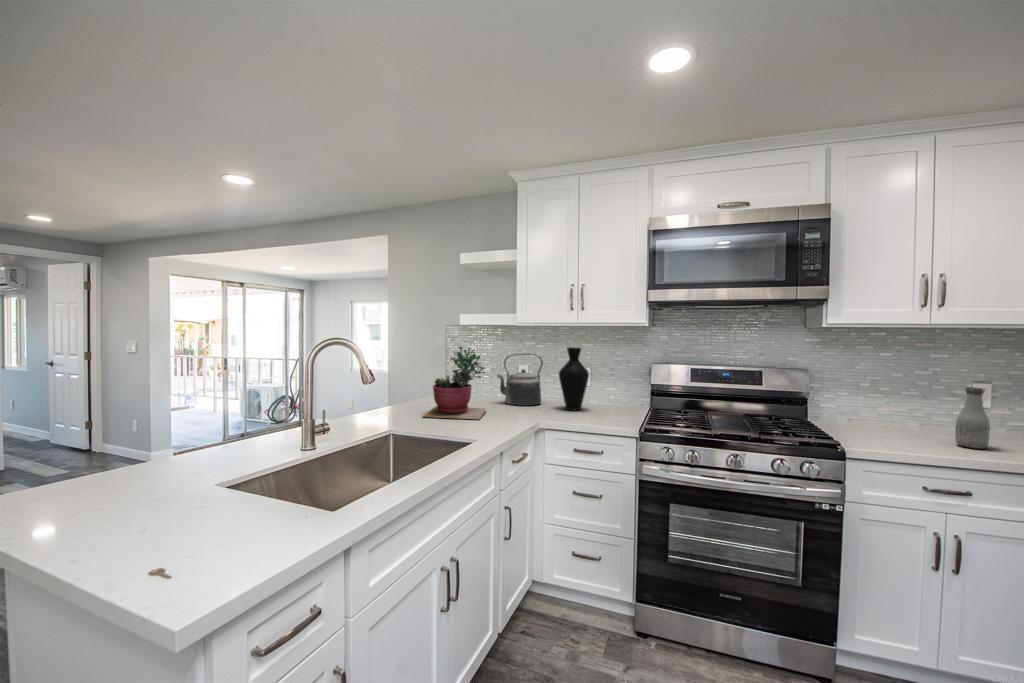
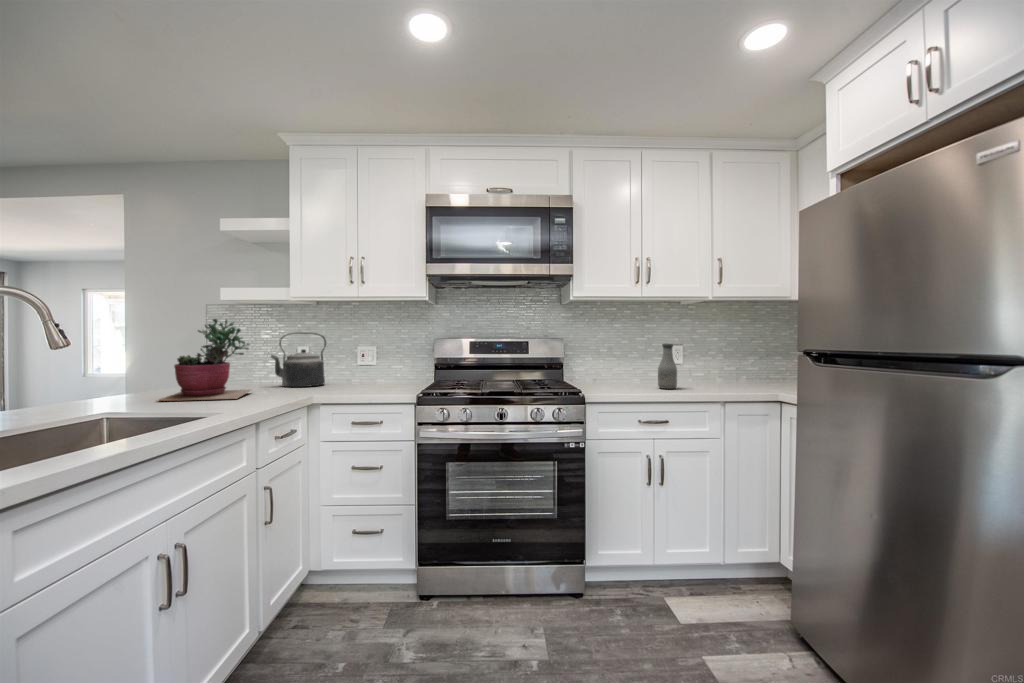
vase: present [559,347,589,410] -> none [342,324,374,387]

